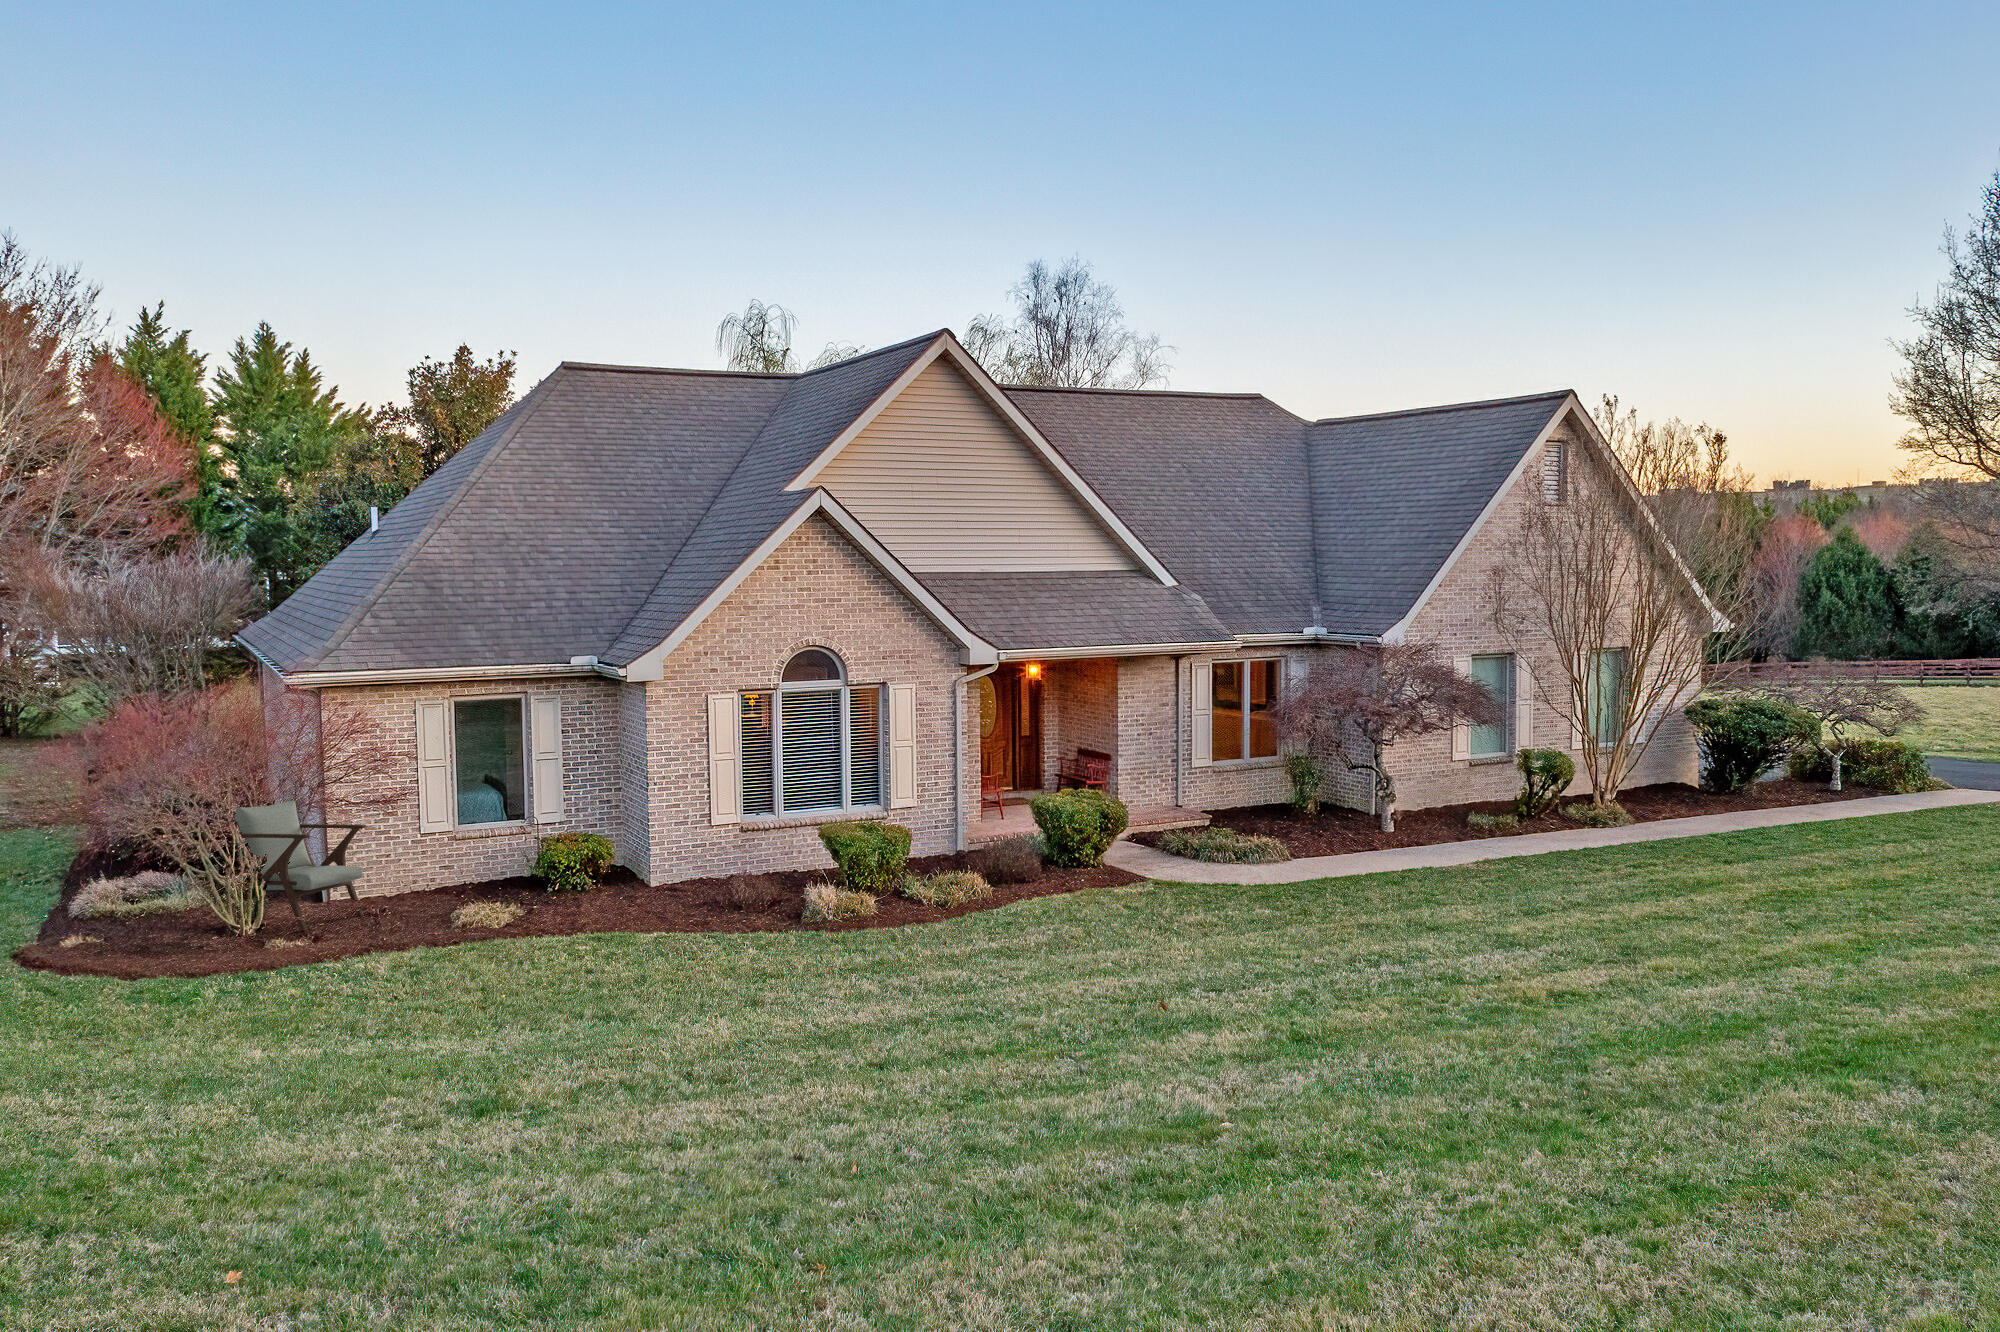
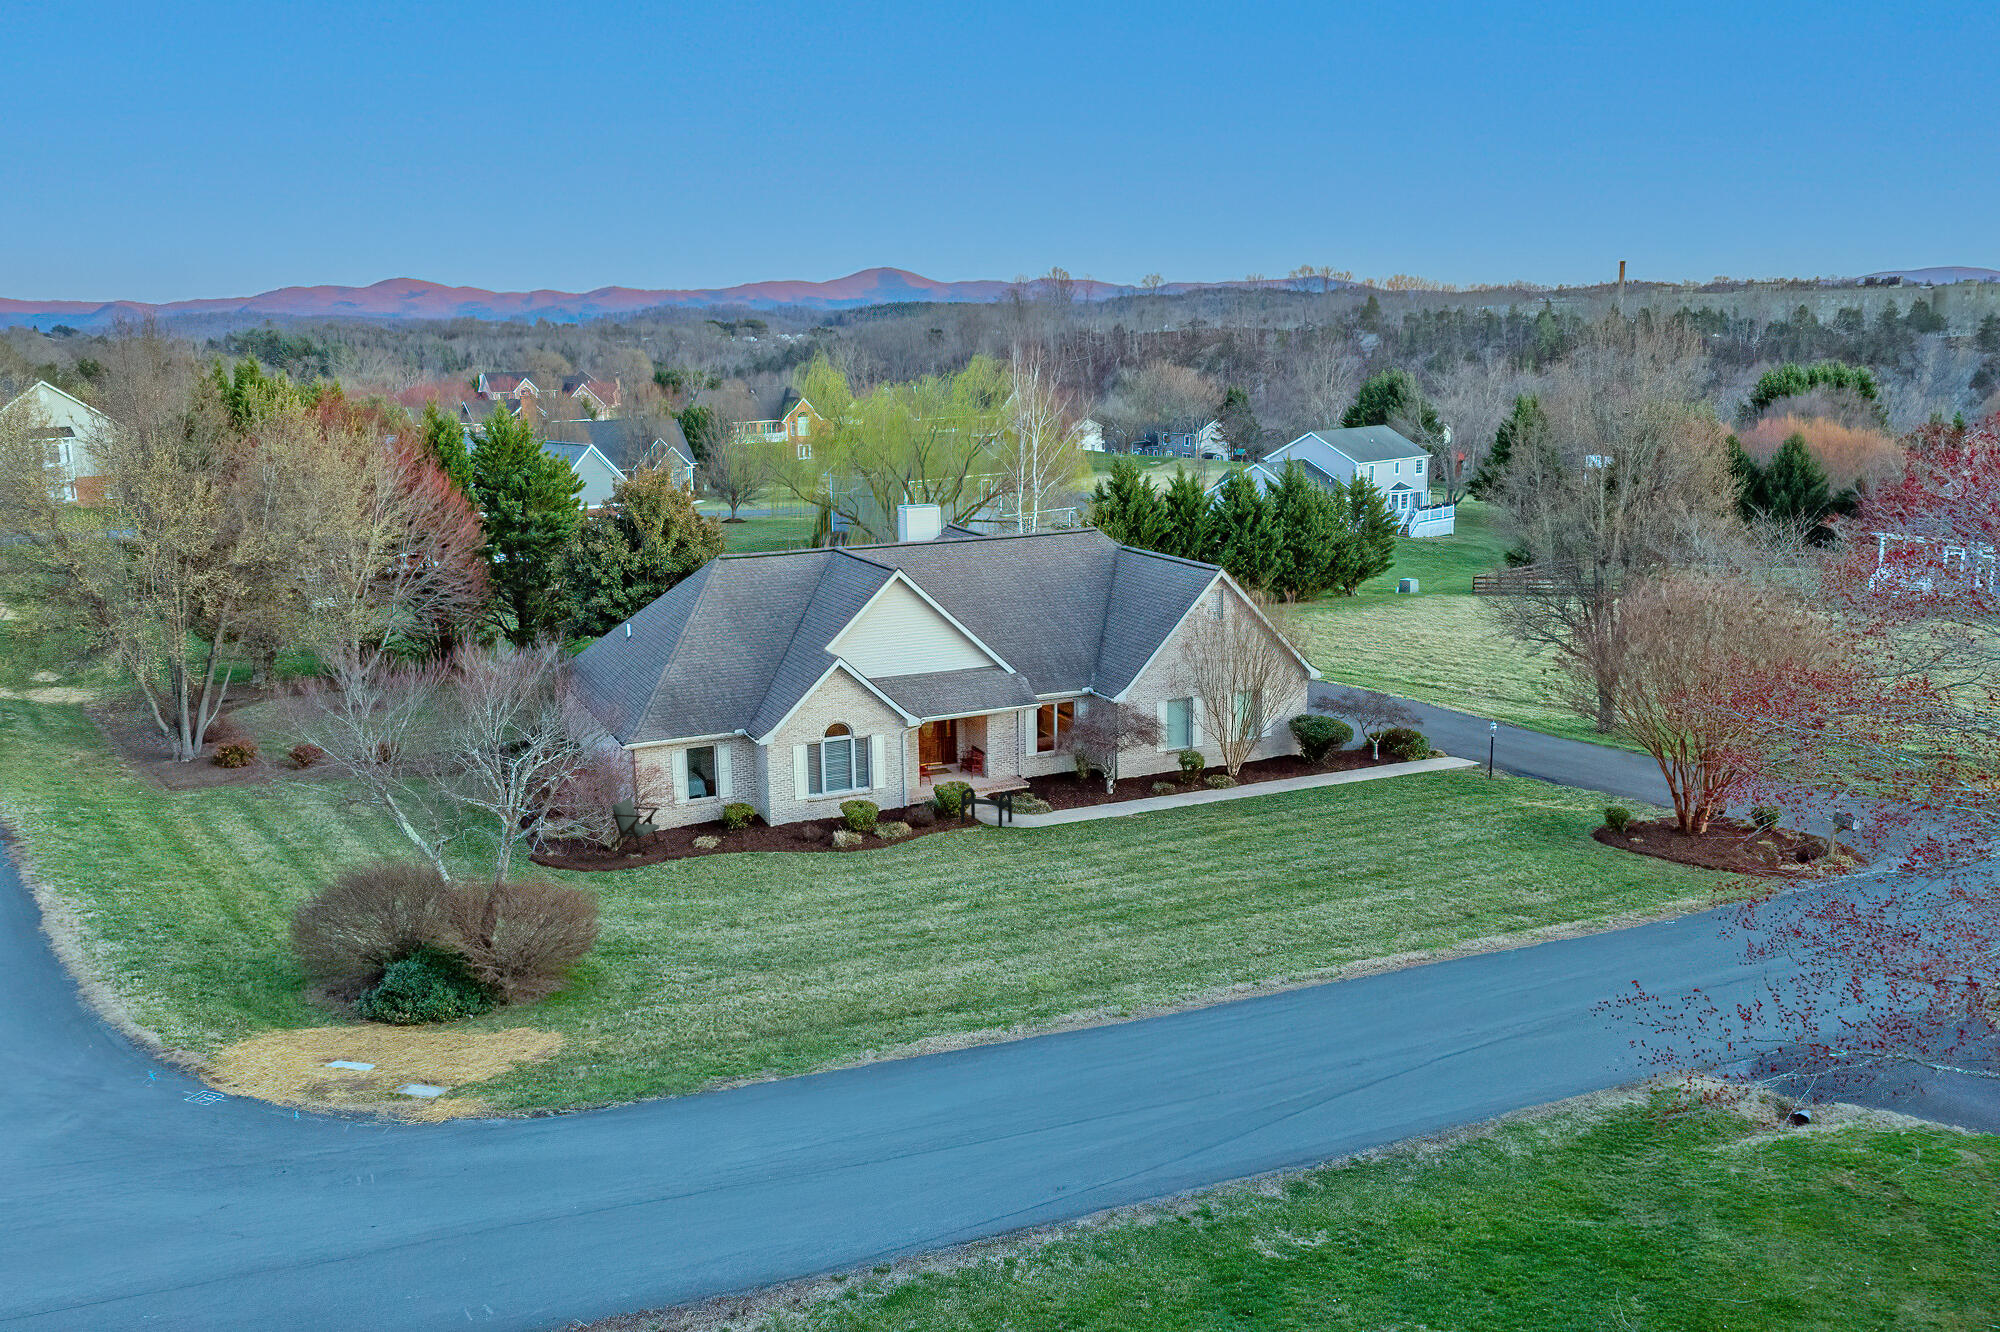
bench: none [1101,796,1218,880] -> present [961,788,1012,827]

